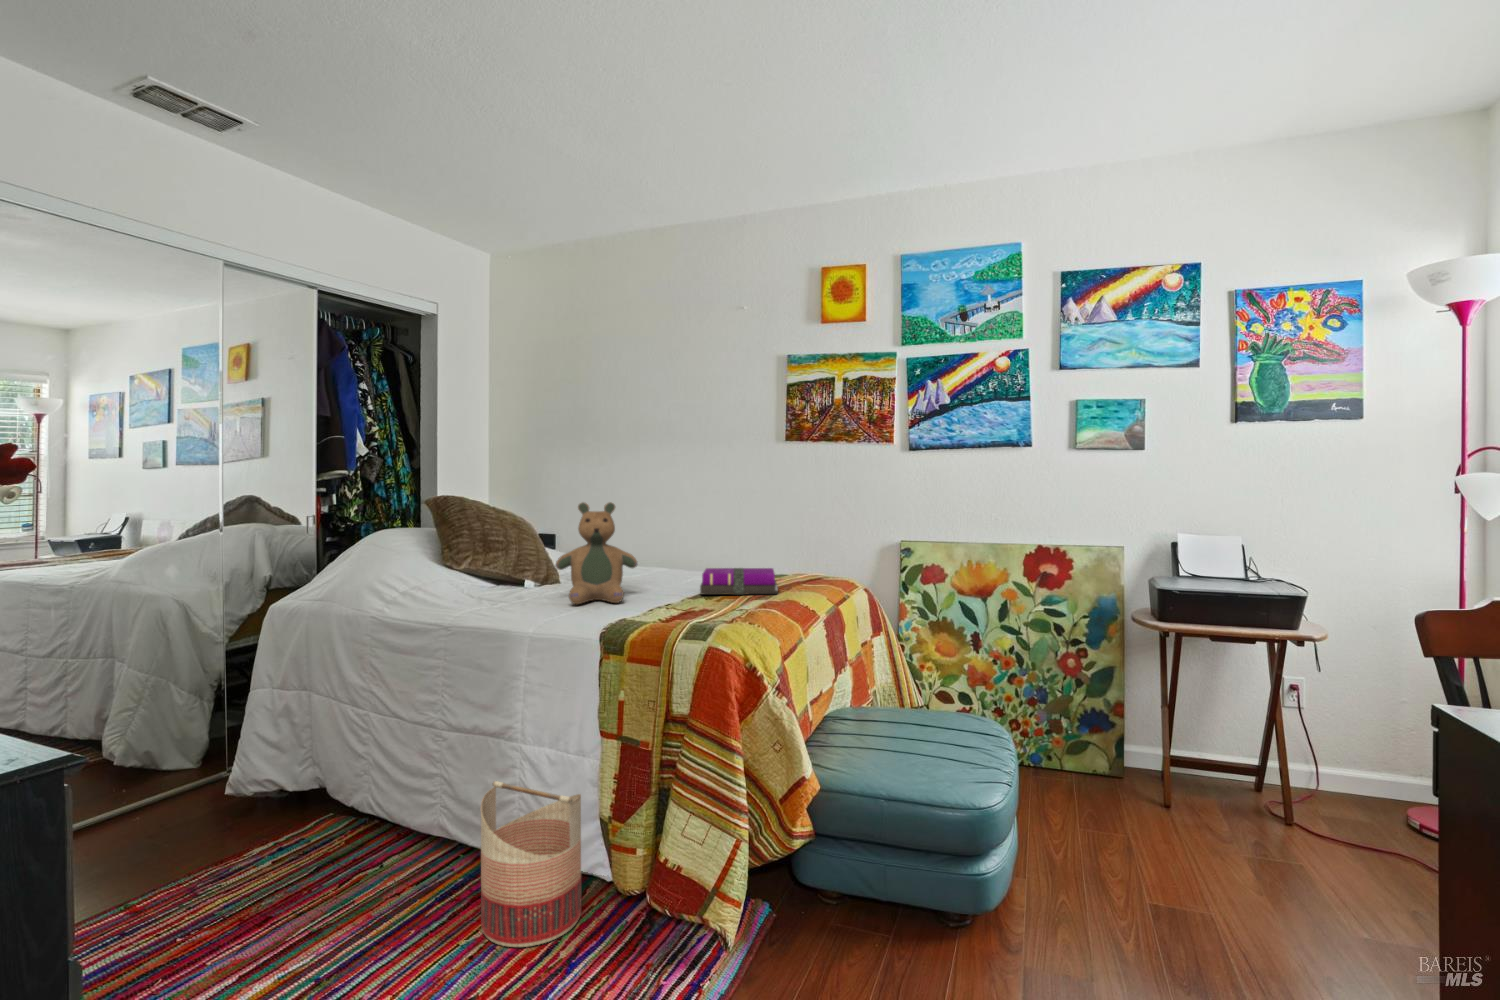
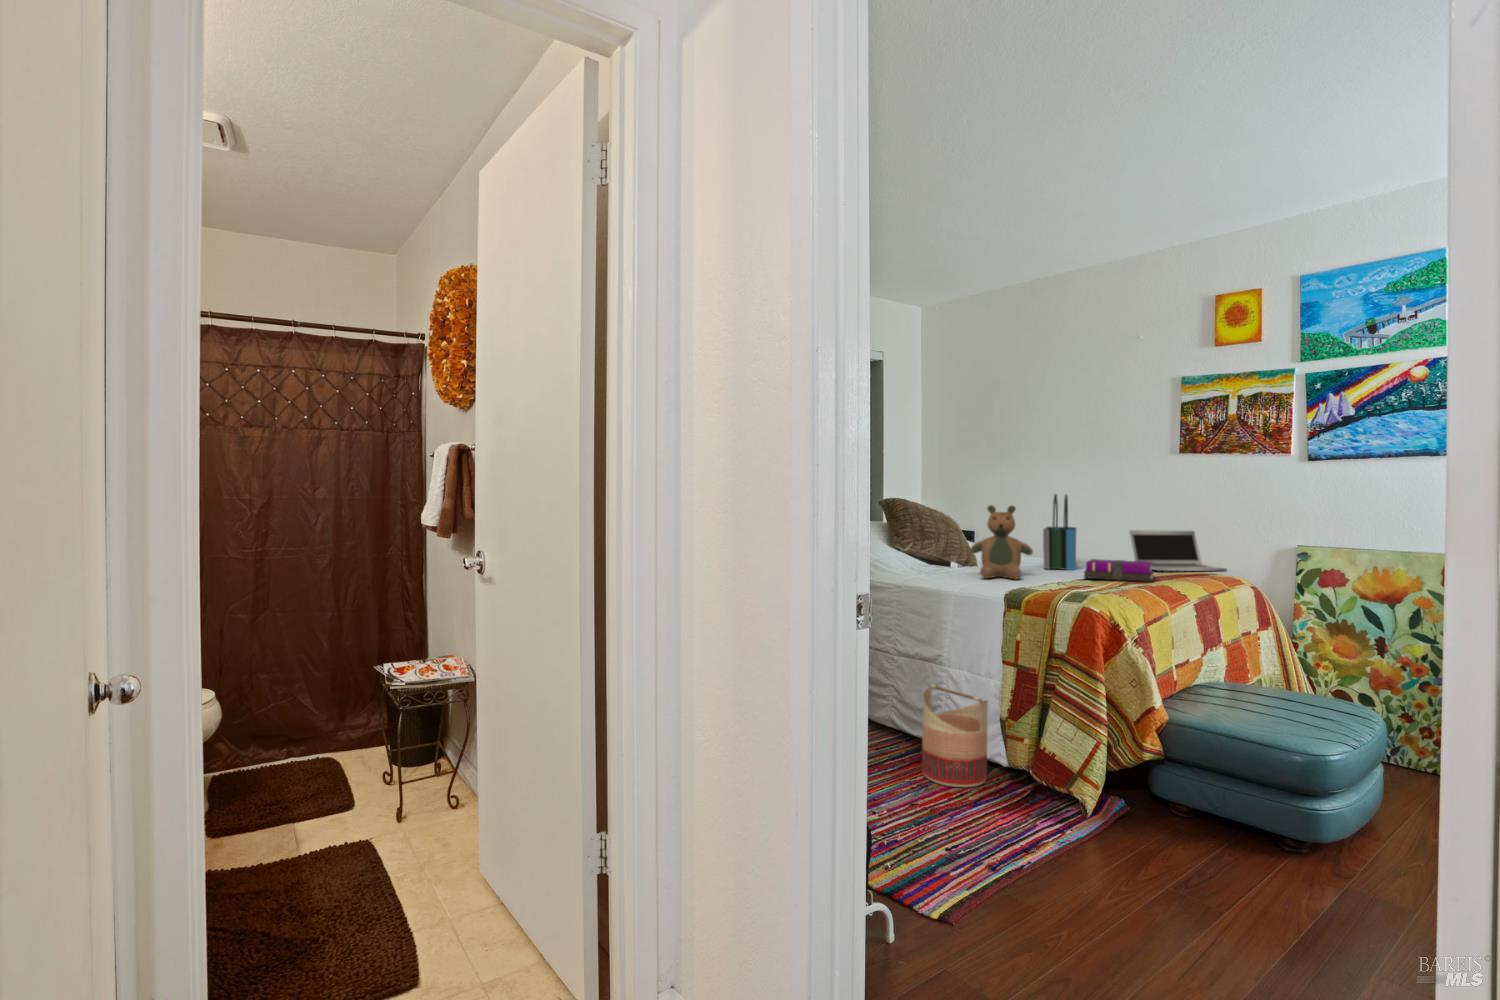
tote bag: none [648,487,685,582] -> present [1043,494,1076,570]
laptop: none [742,528,839,576] -> present [1130,530,1227,571]

